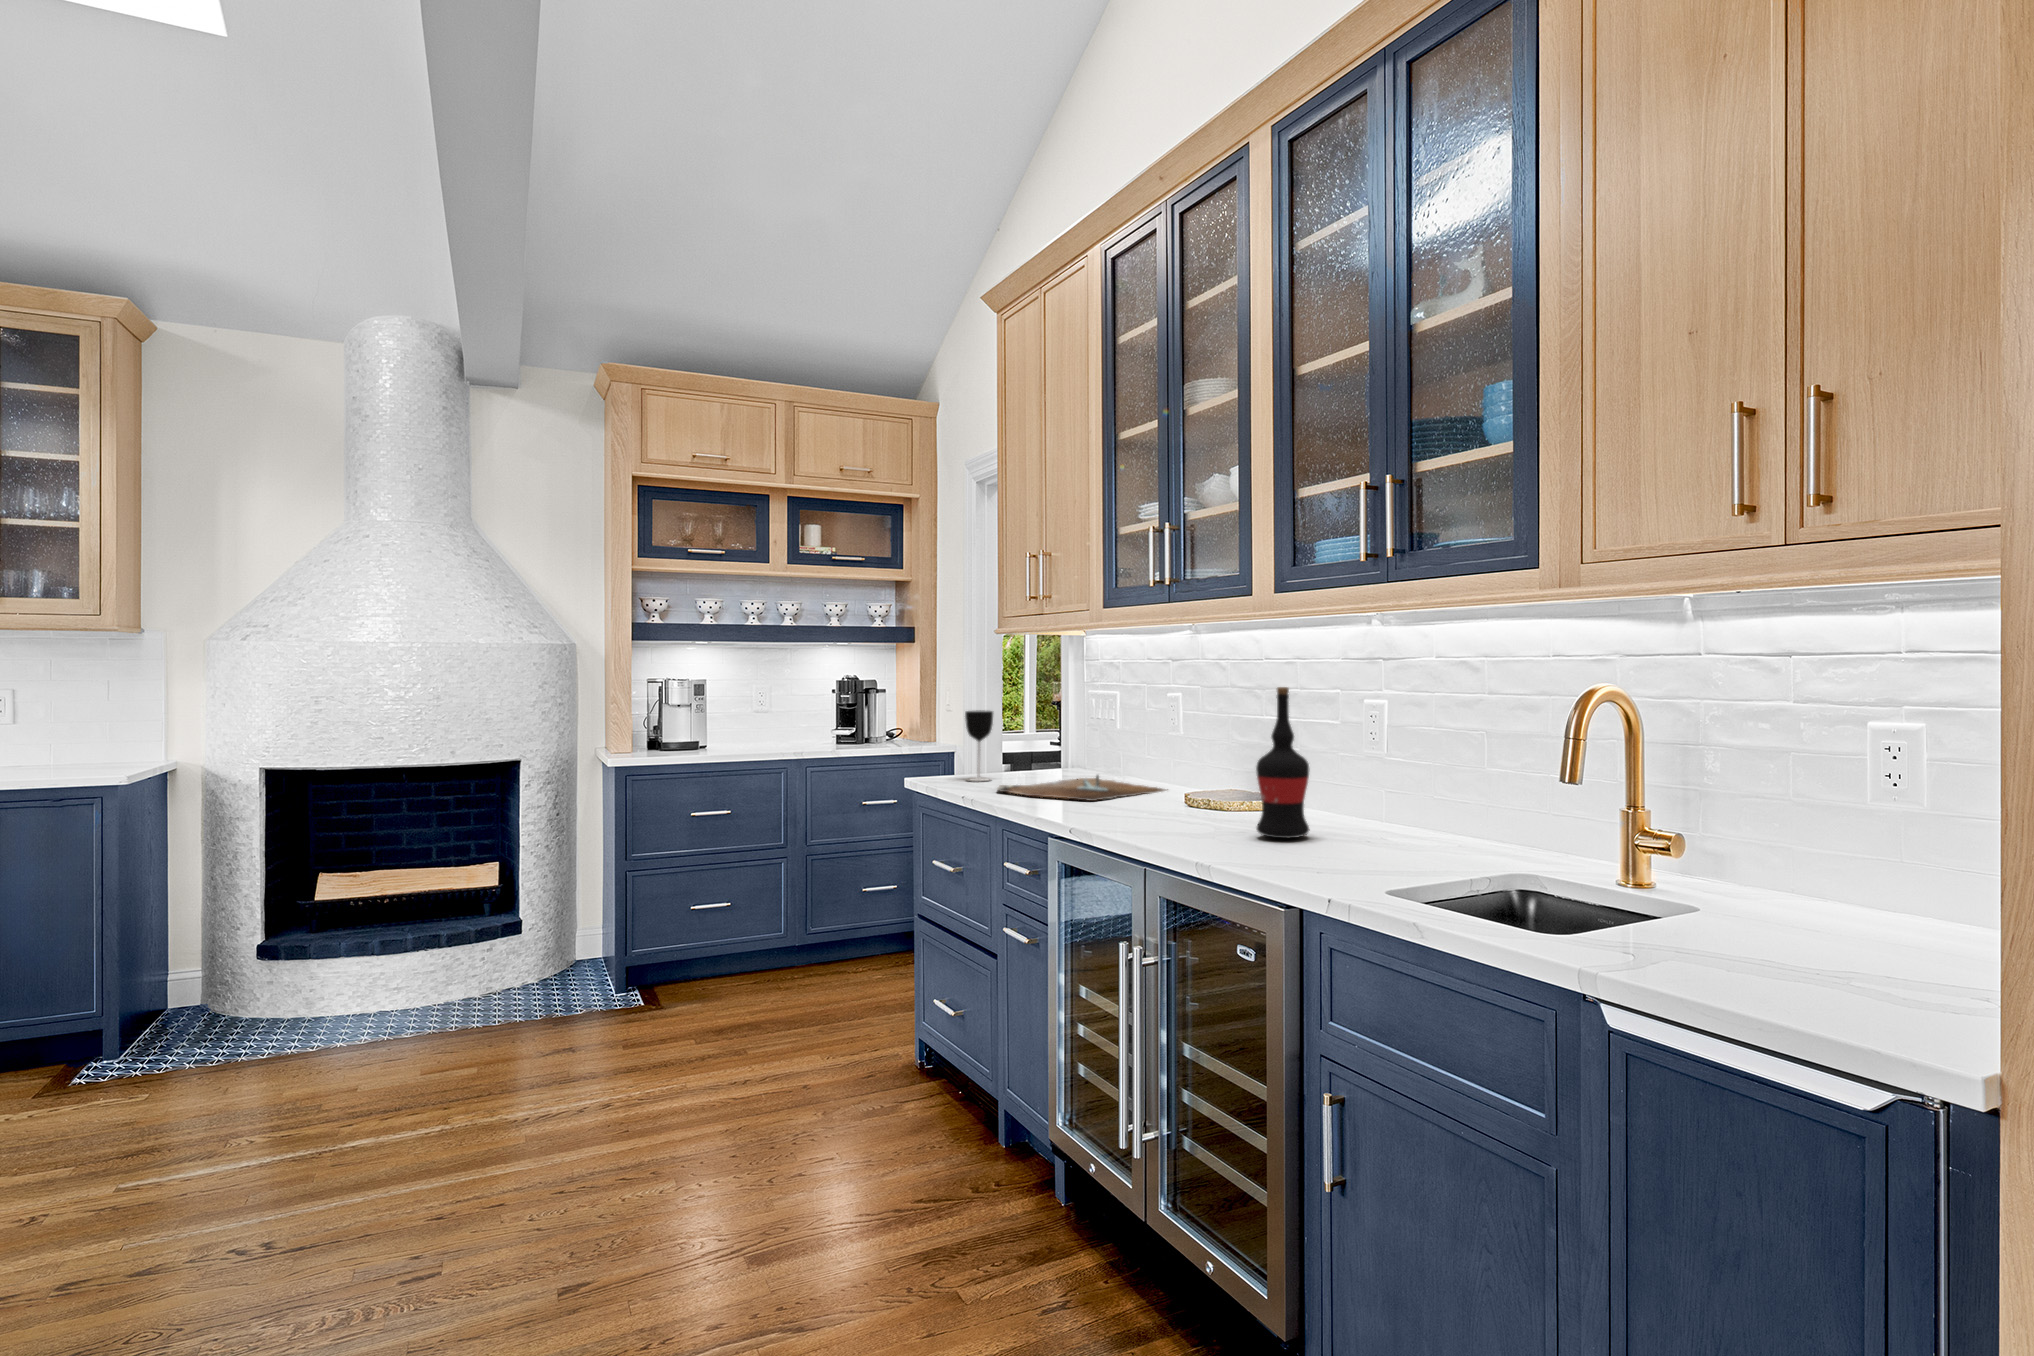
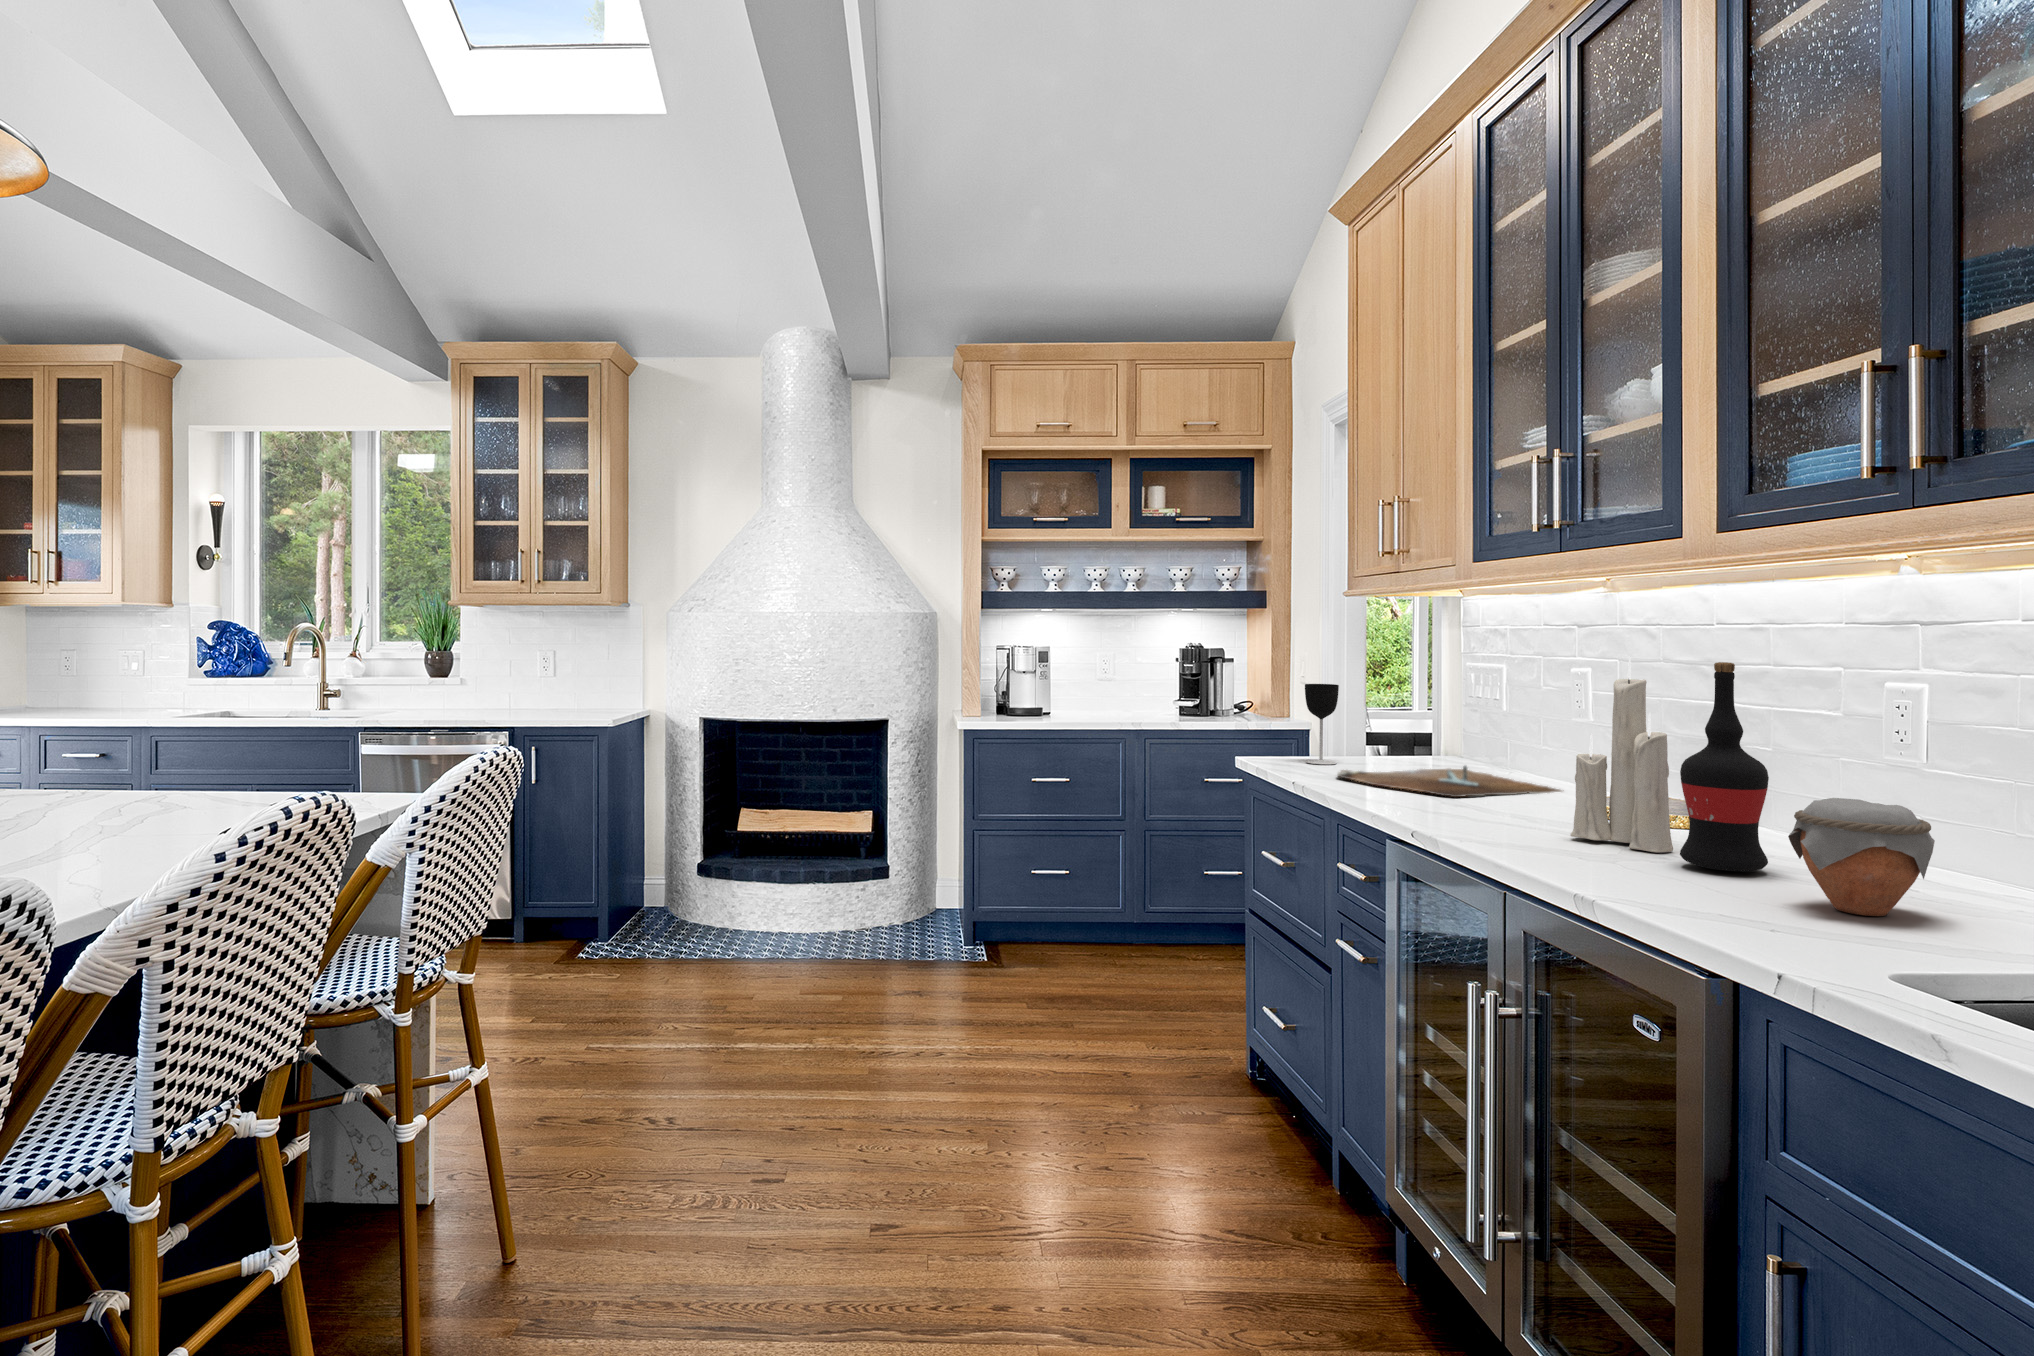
candle: none [1183,675,1250,830] -> present [1570,656,1673,853]
jar: none [1324,780,1403,859] -> present [1788,798,1935,916]

